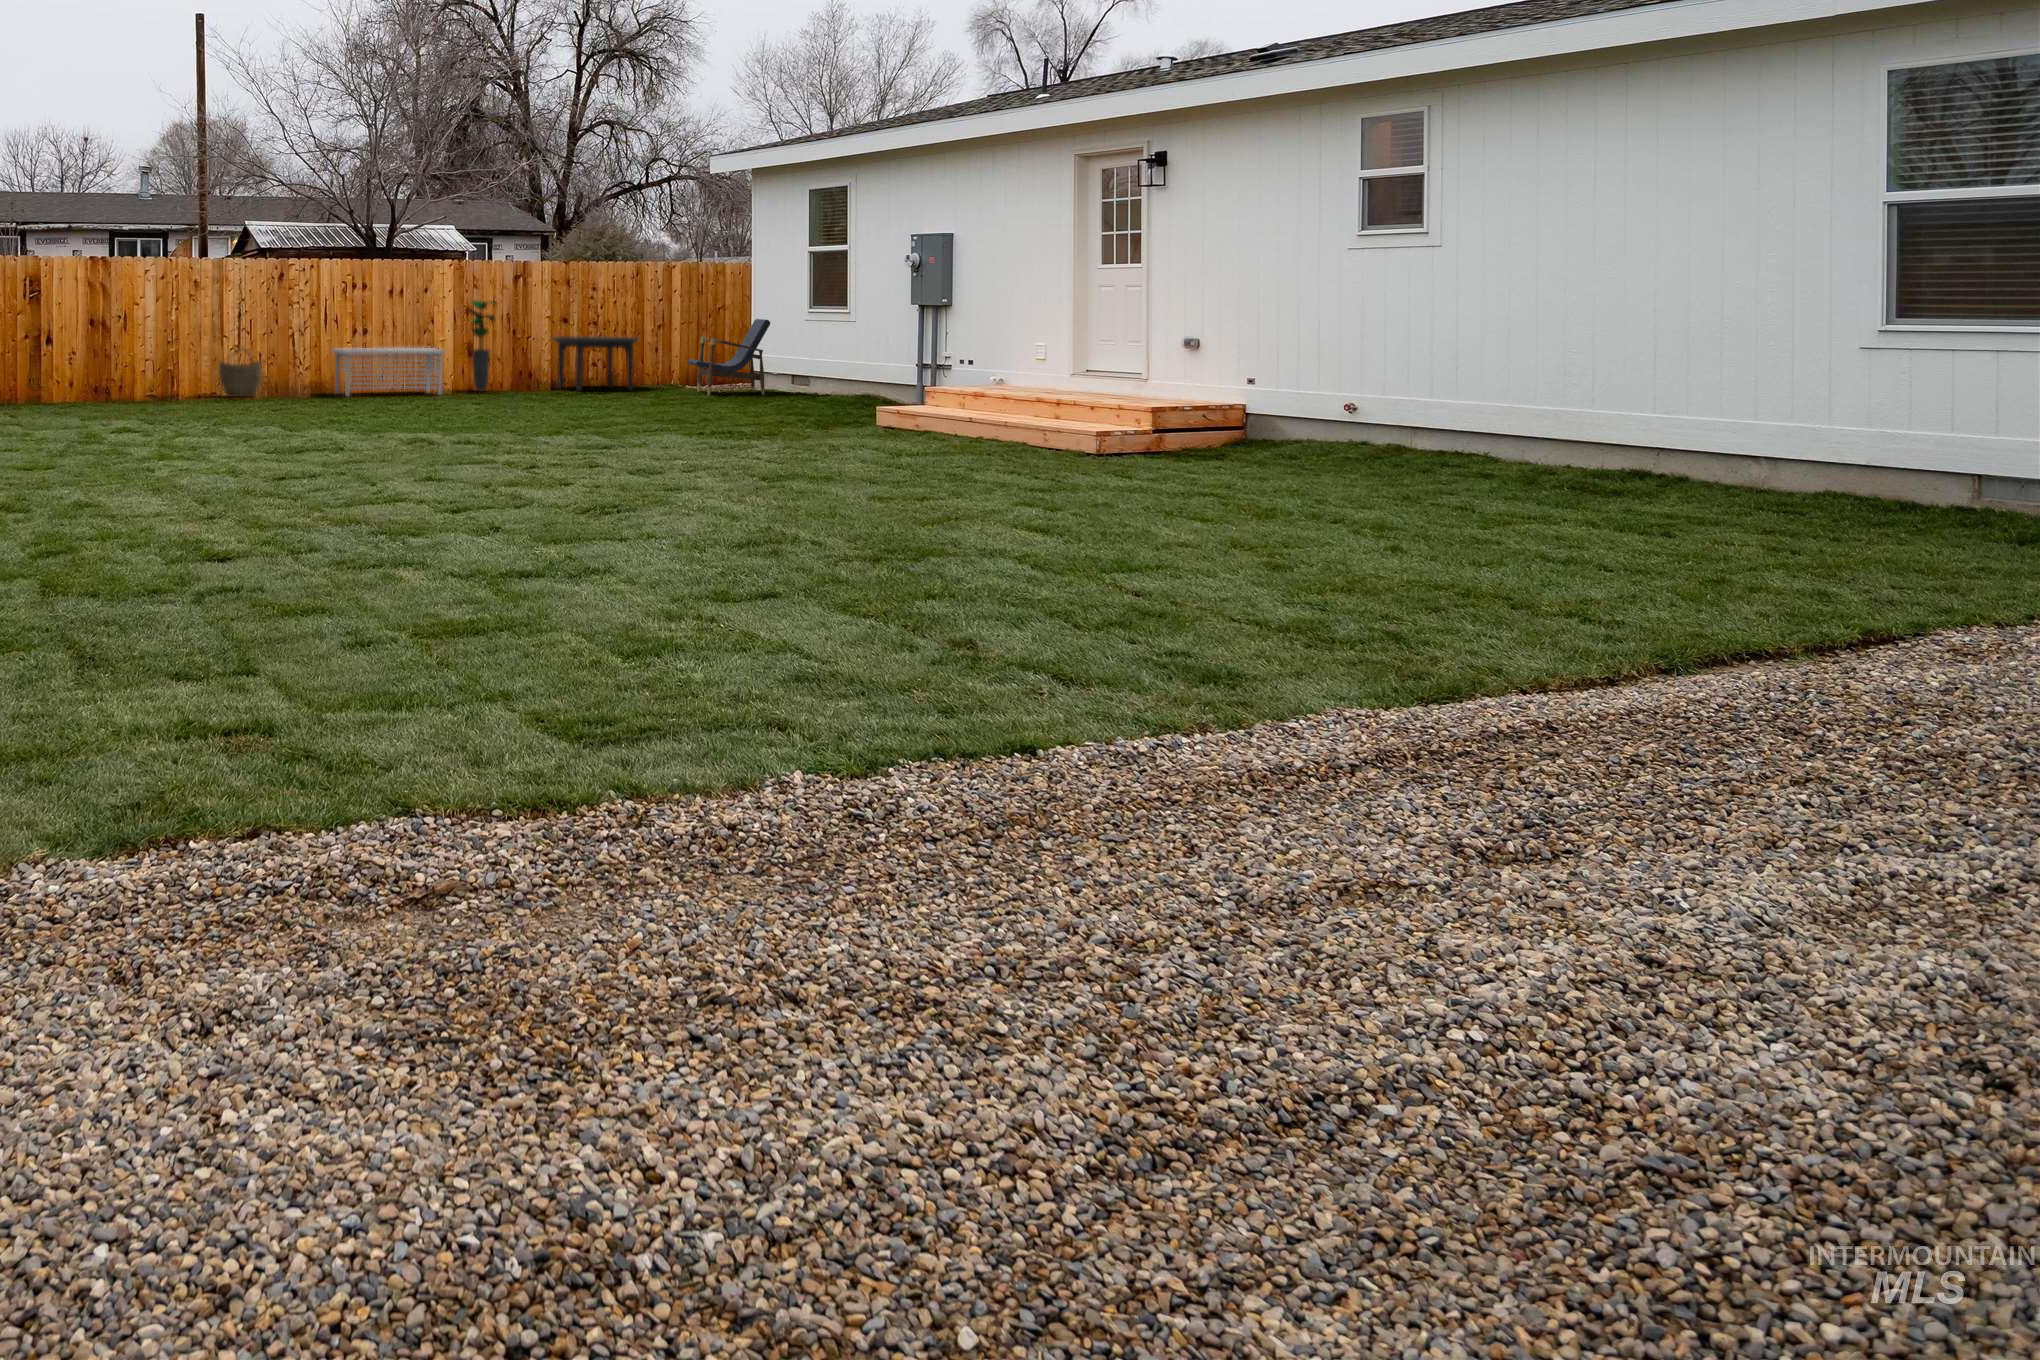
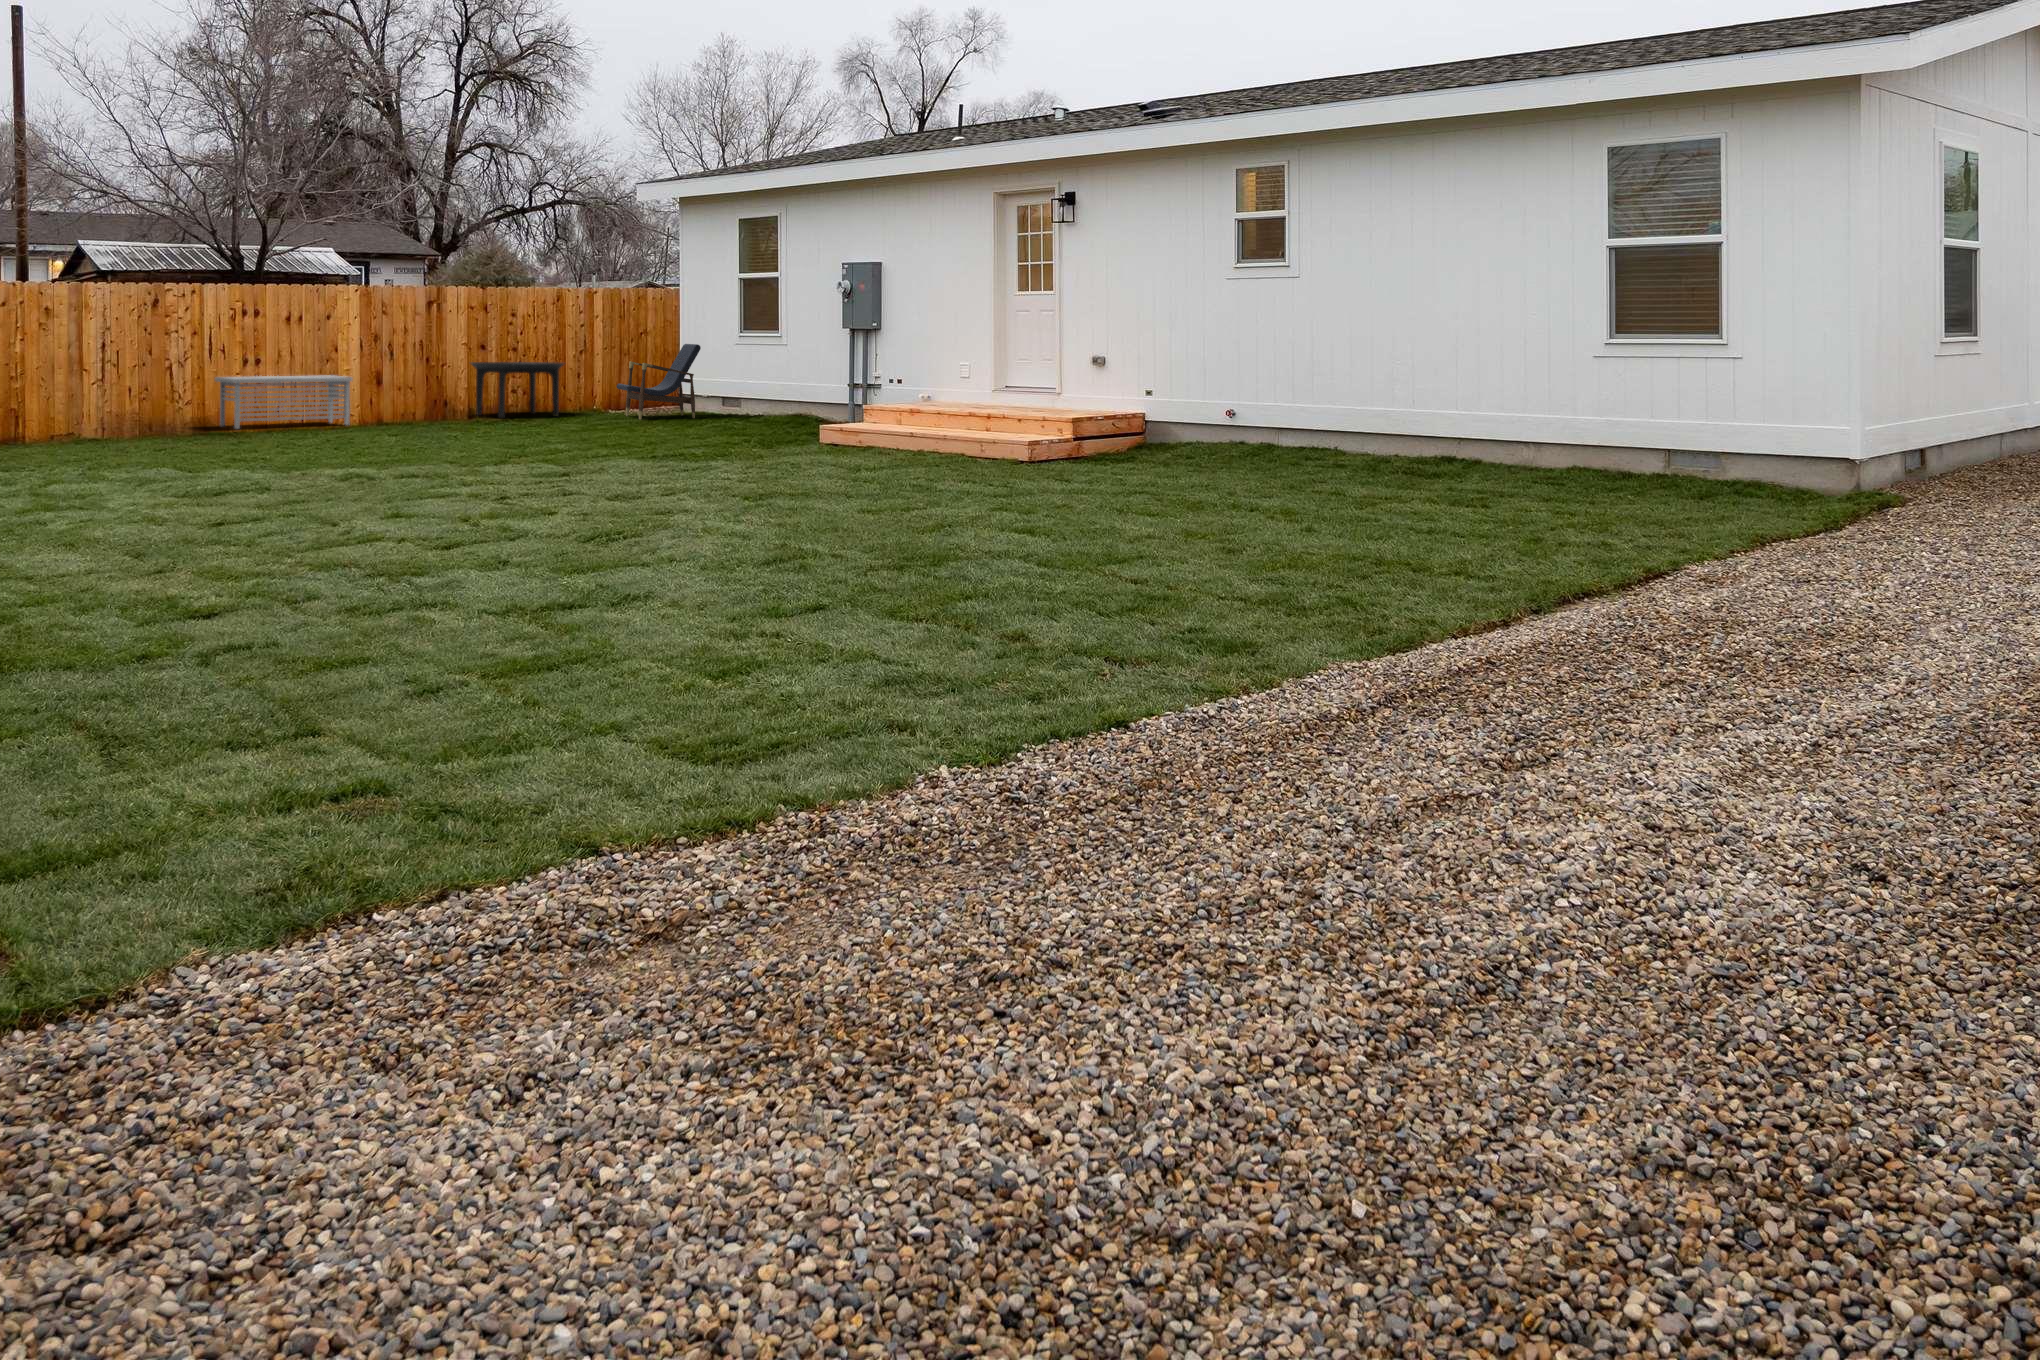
potted plant: present [469,300,495,391] -> none [370,324,415,421]
woven basket: present [219,349,262,397] -> none [72,377,129,433]

